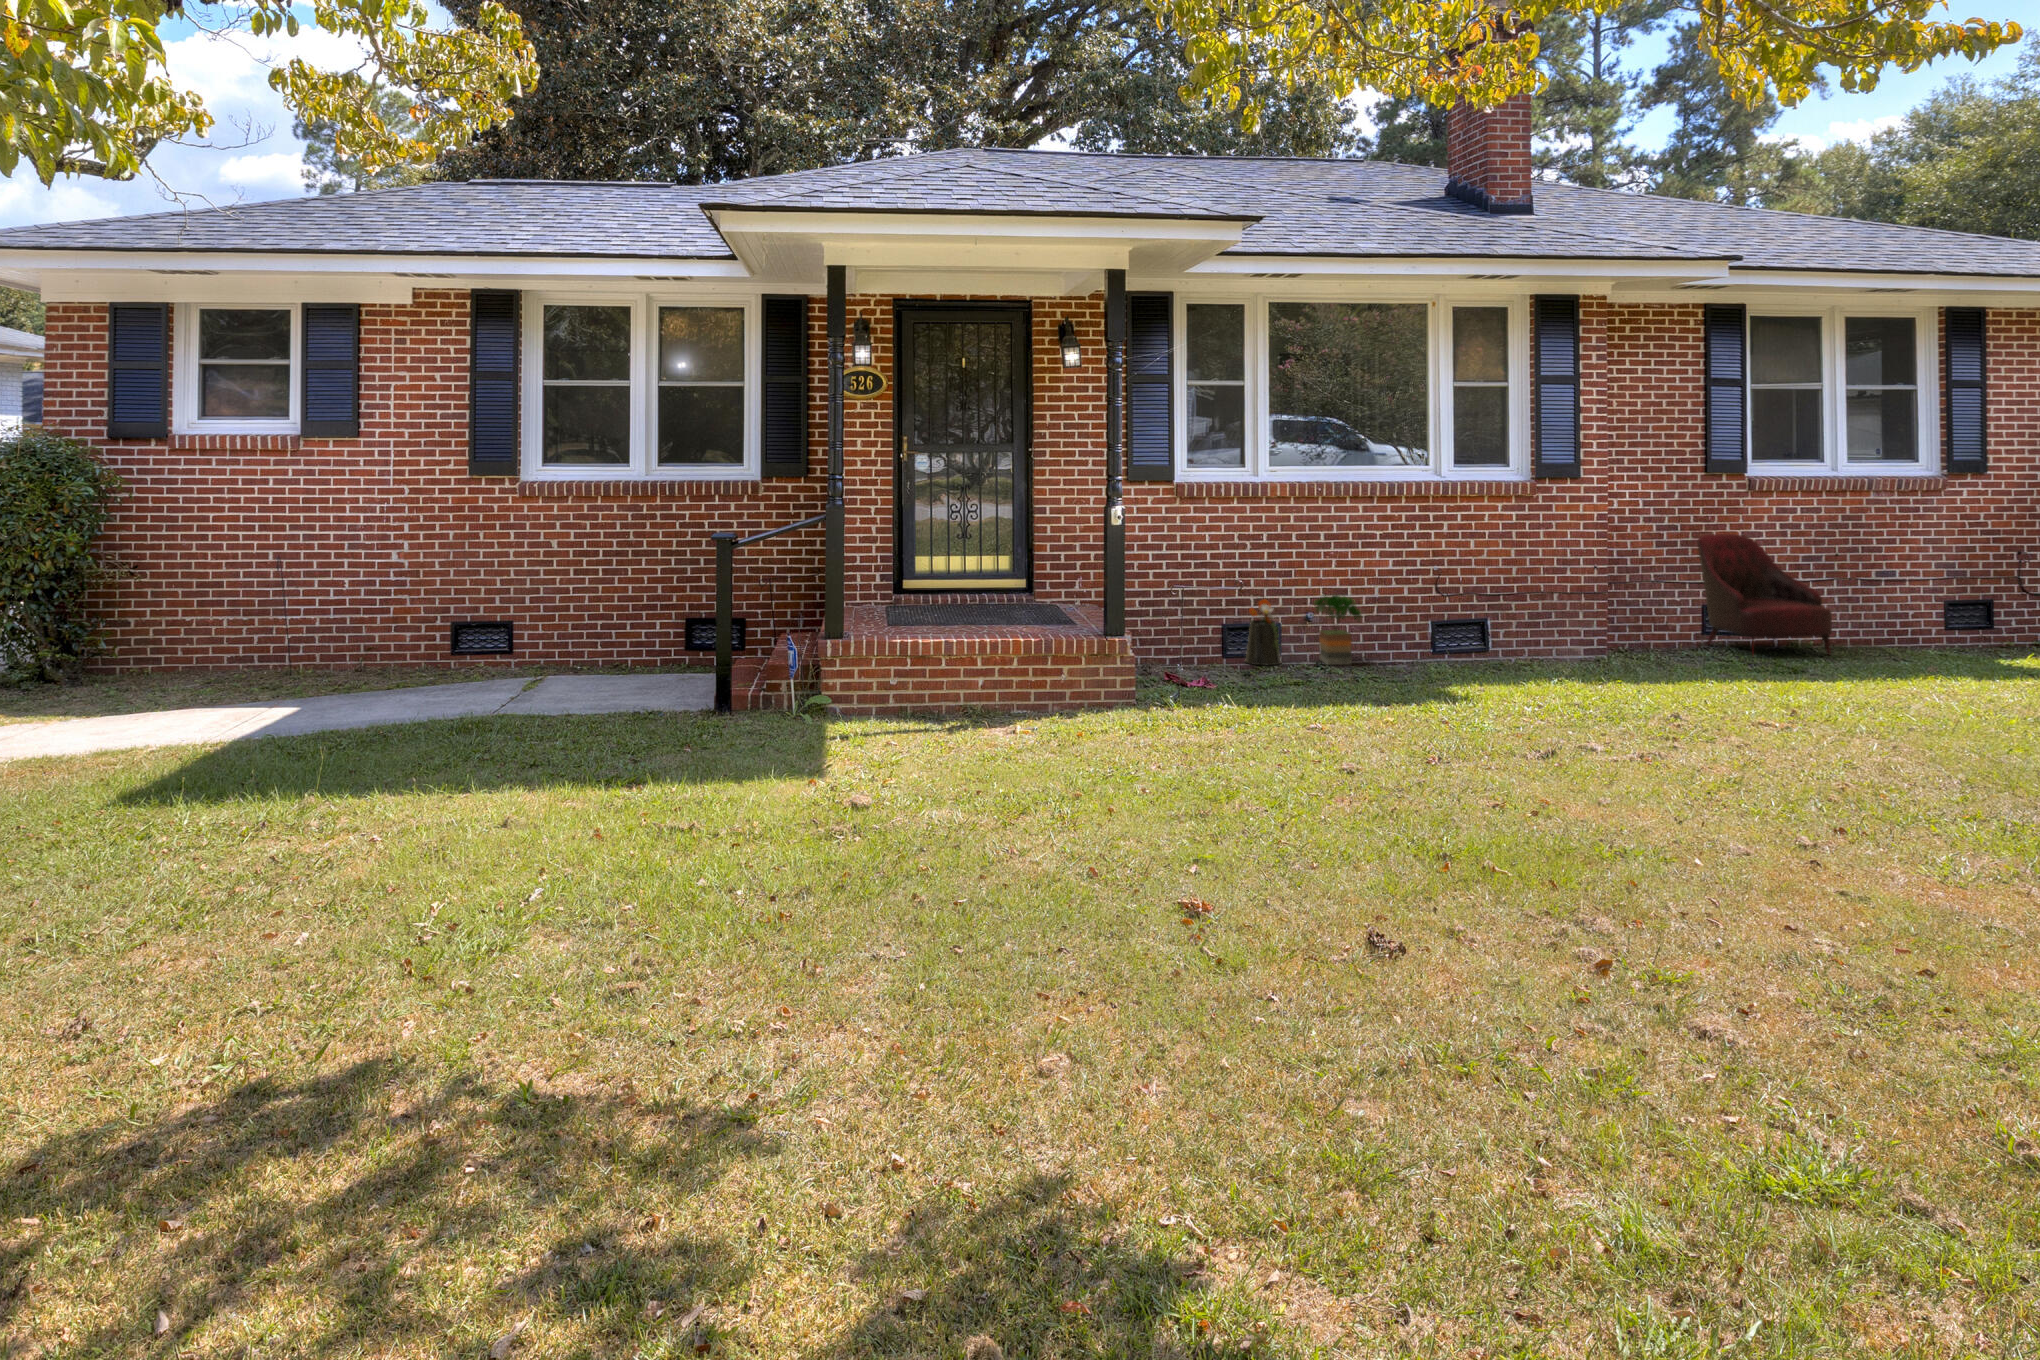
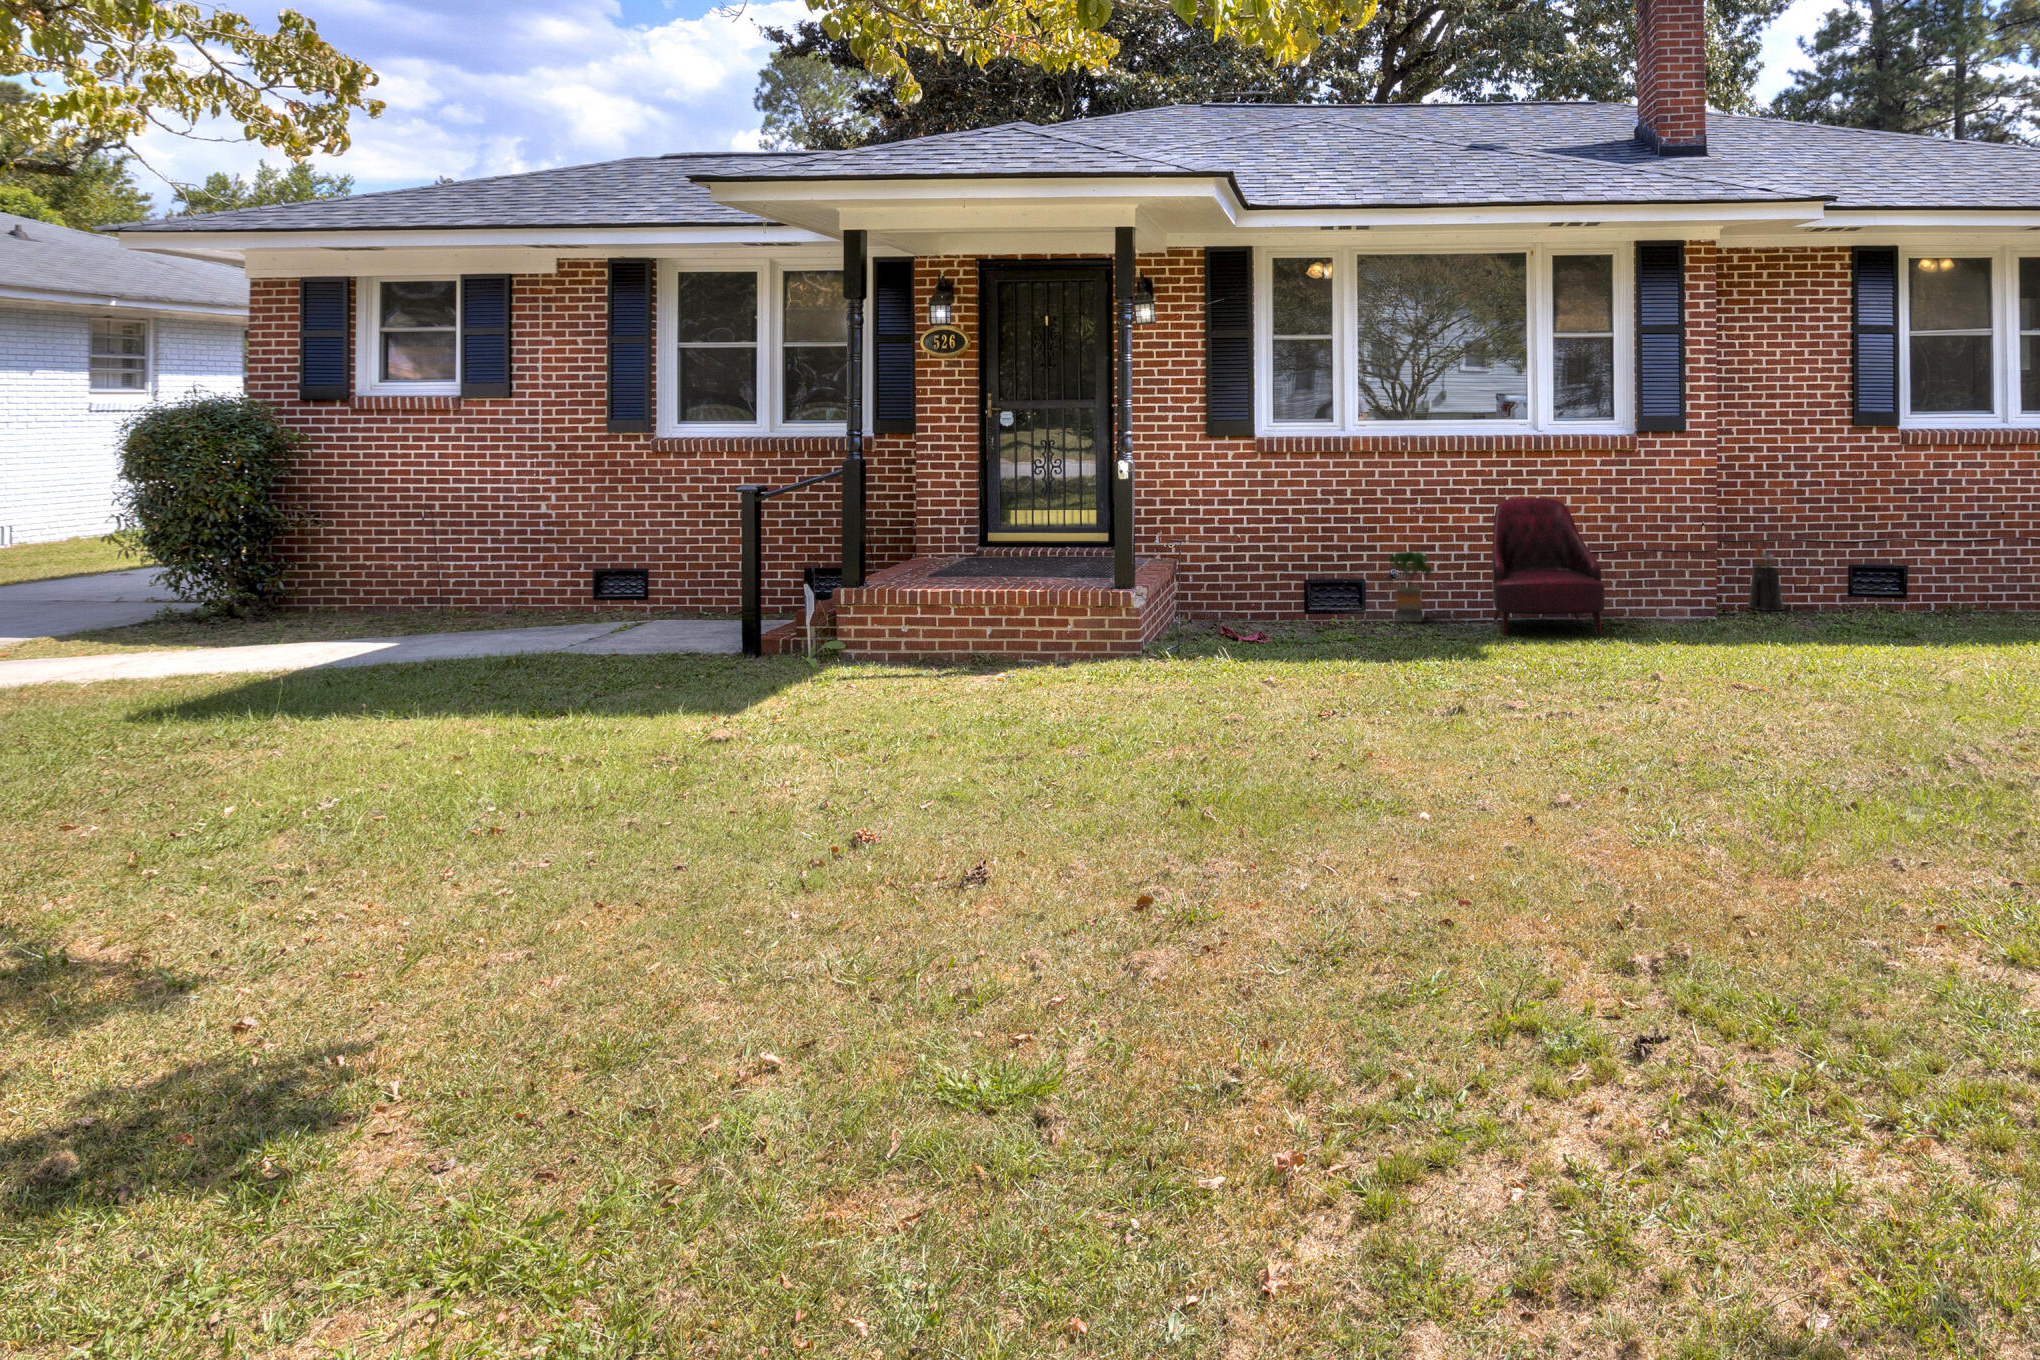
armchair: present [1697,534,1832,656] -> present [1492,498,1605,635]
watering can: present [1245,600,1281,665] -> present [1748,547,1784,611]

